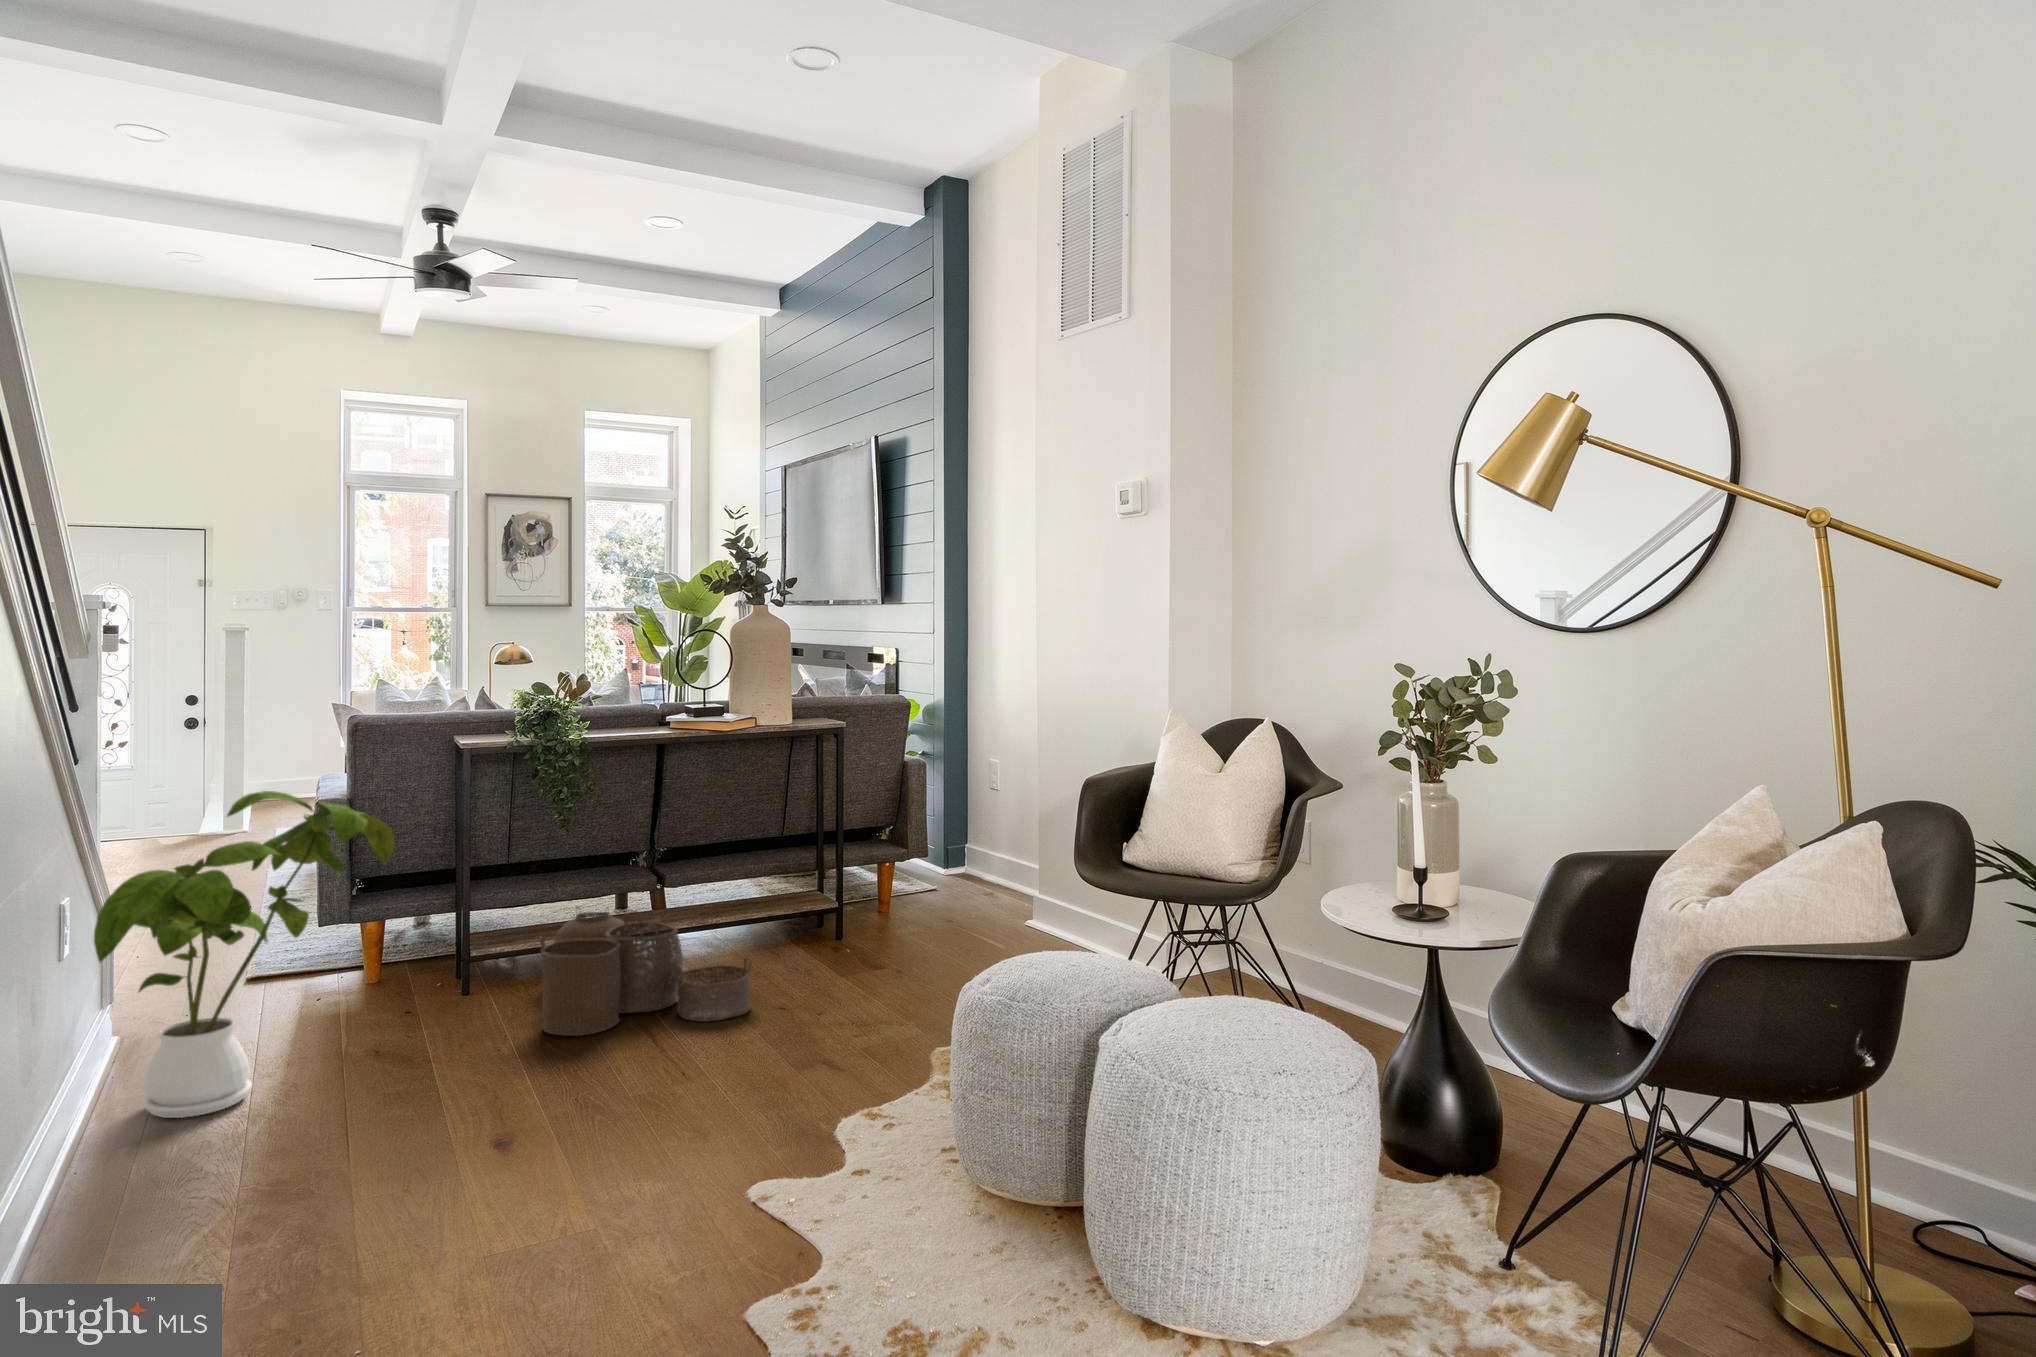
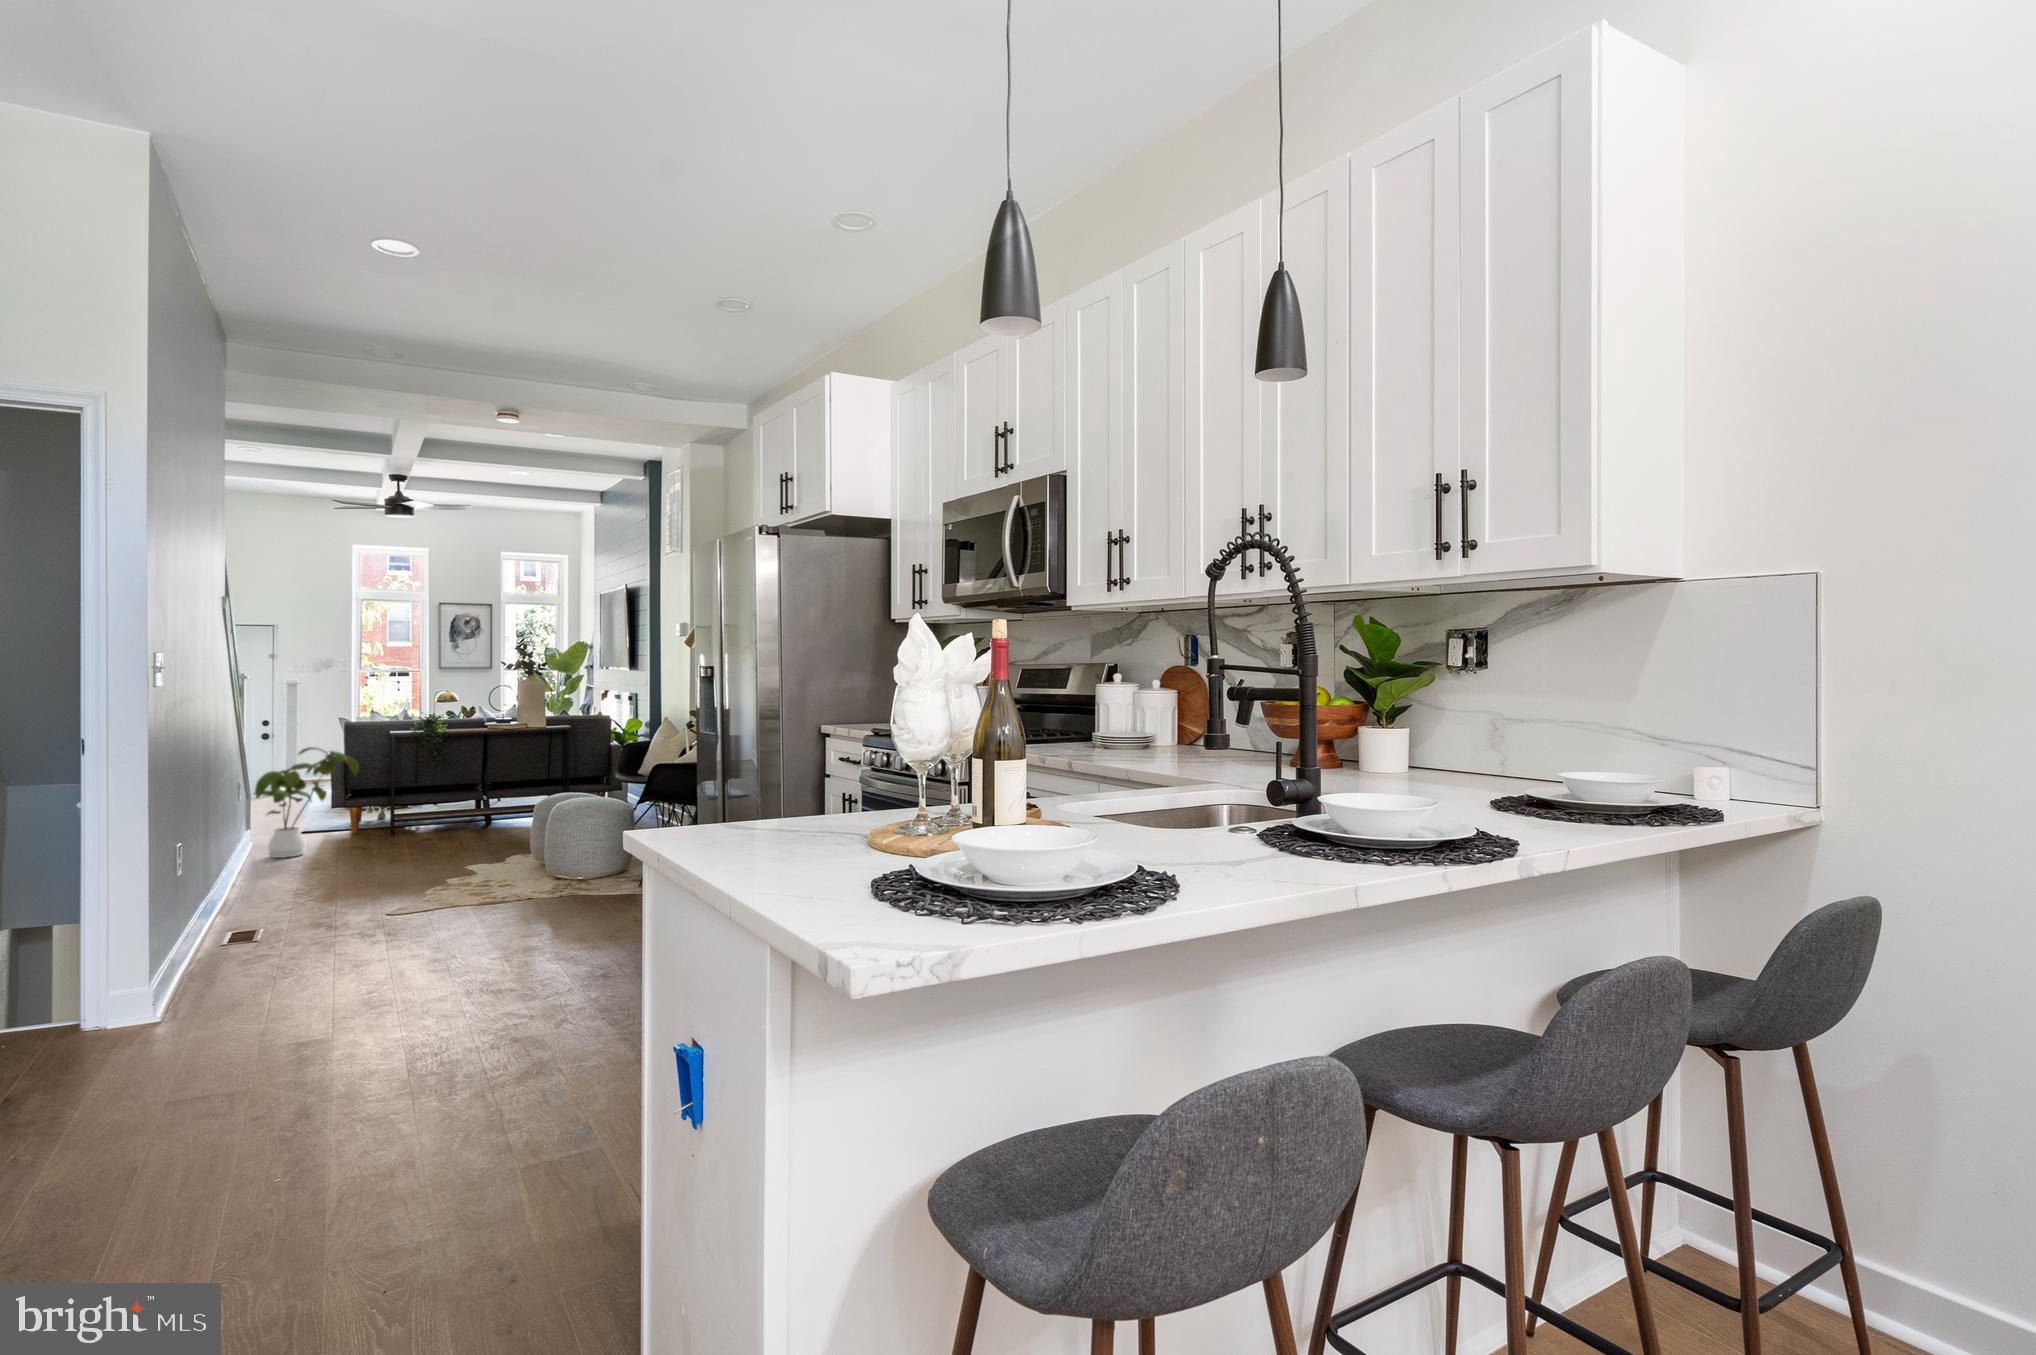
woven basket: present [539,908,752,1036] -> none [417,800,506,842]

